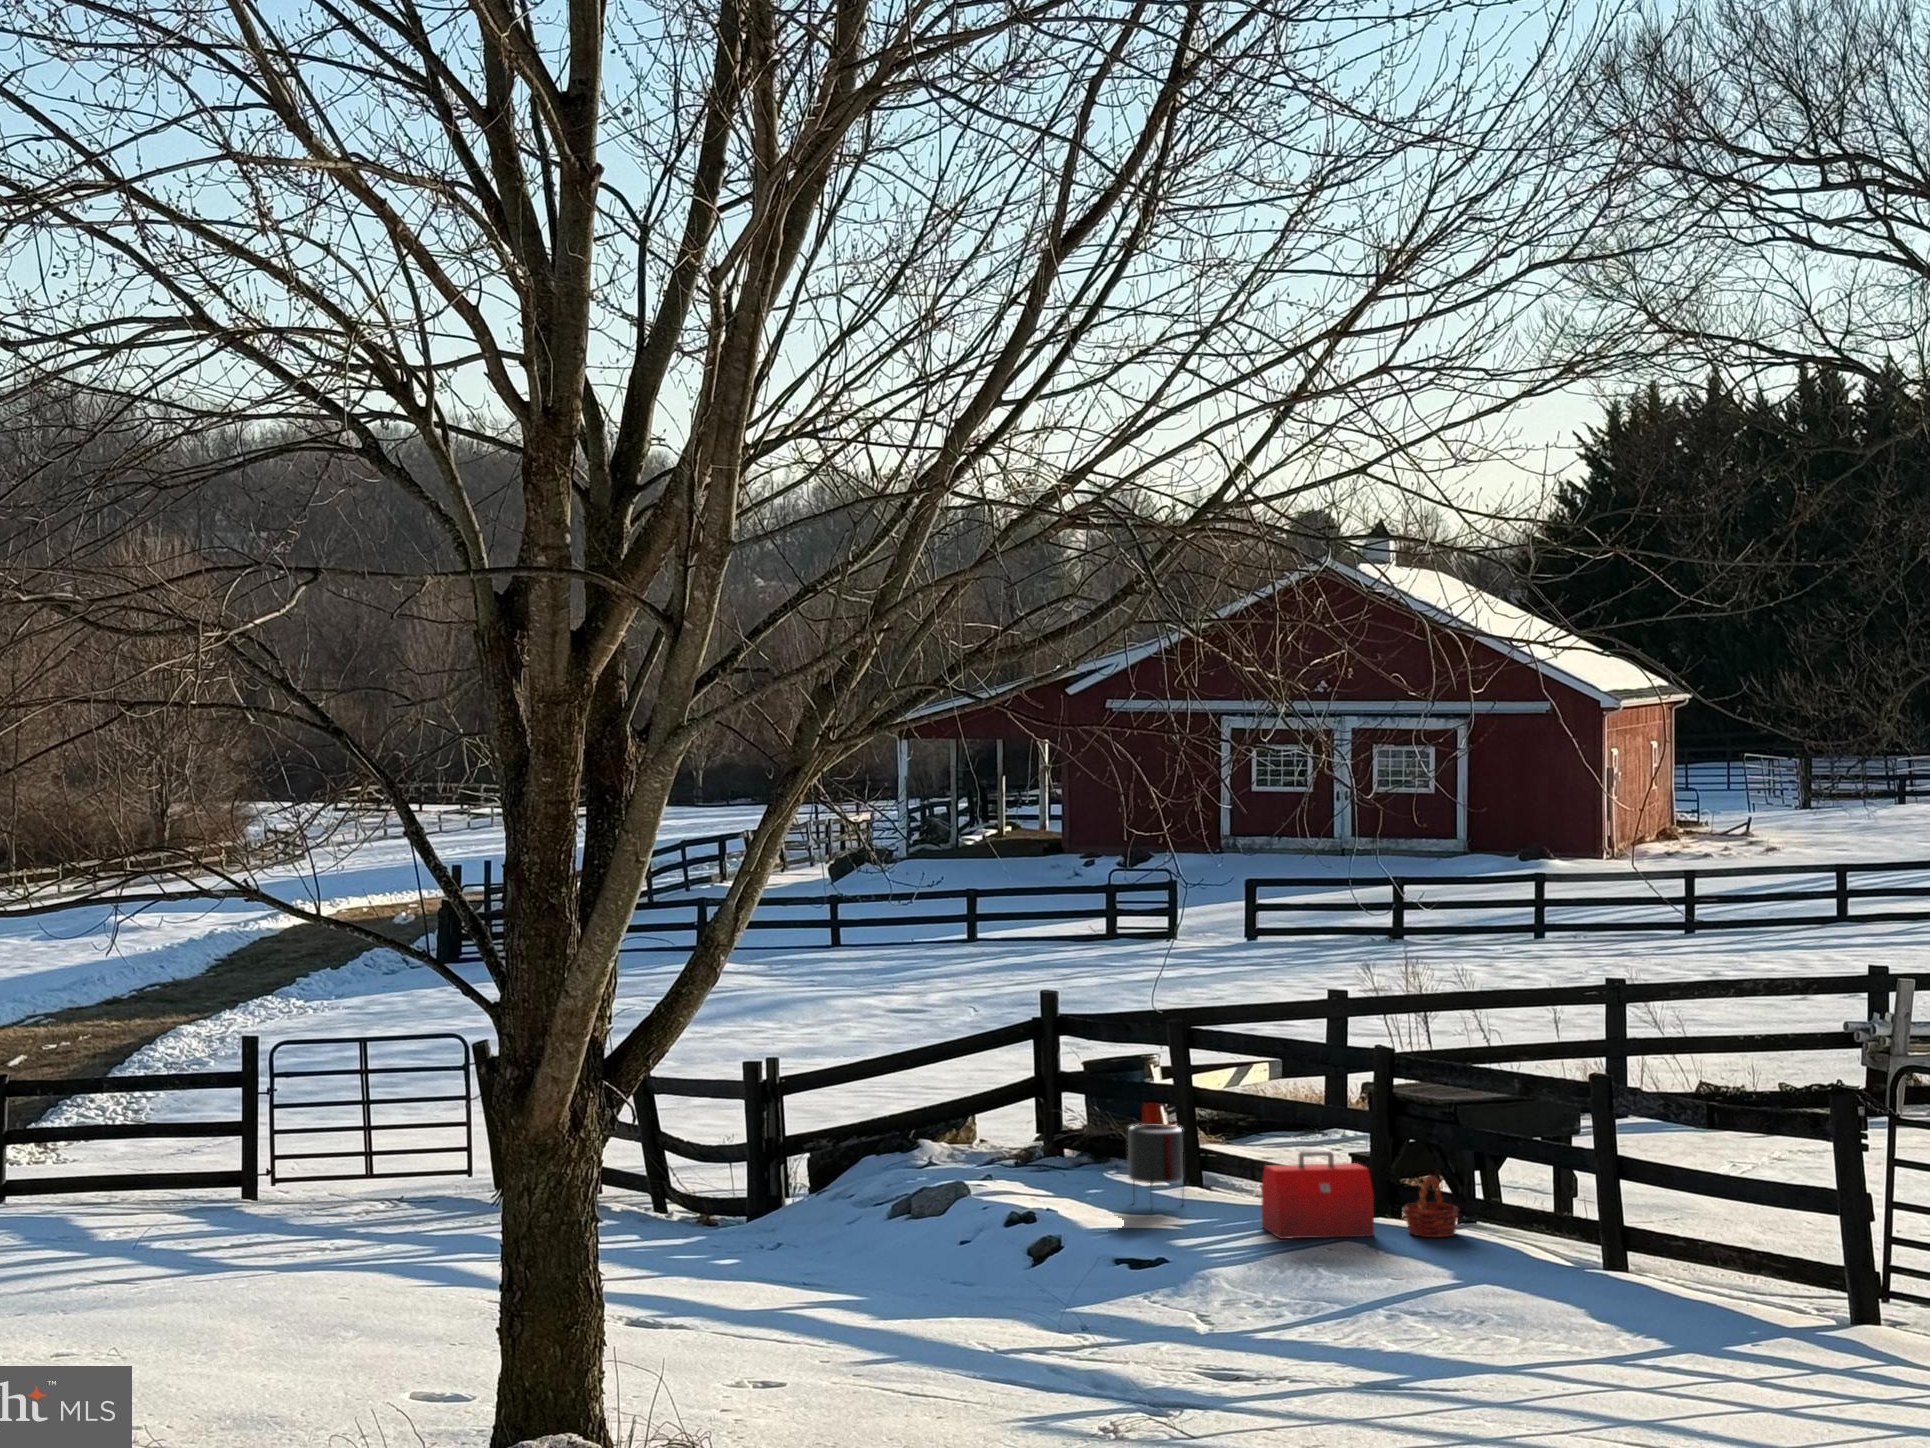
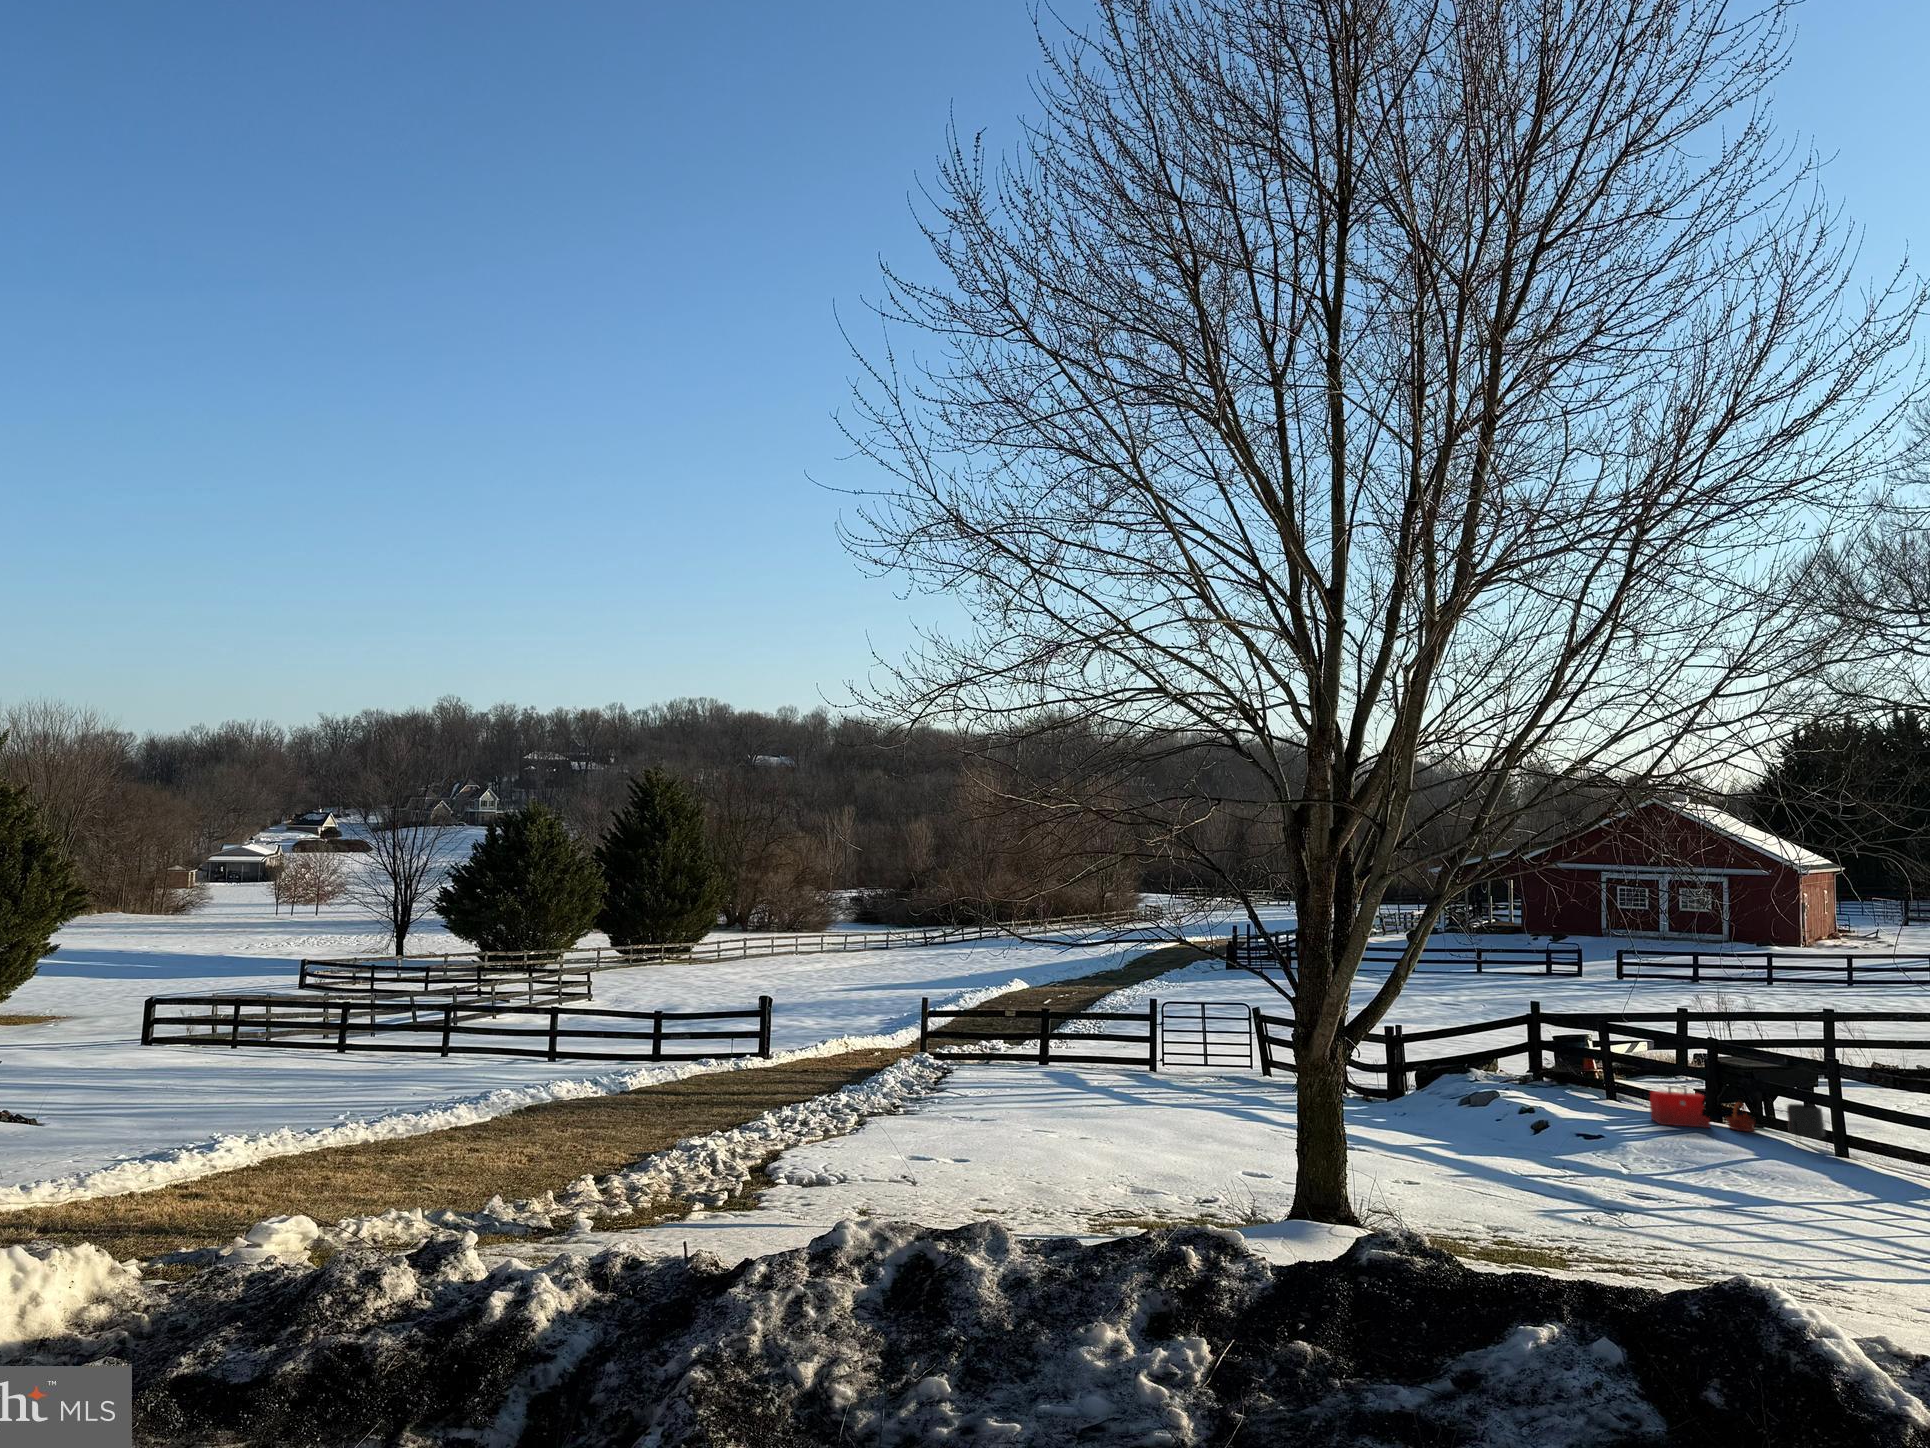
planter: present [1128,1125,1184,1193] -> present [1787,1104,1828,1145]

